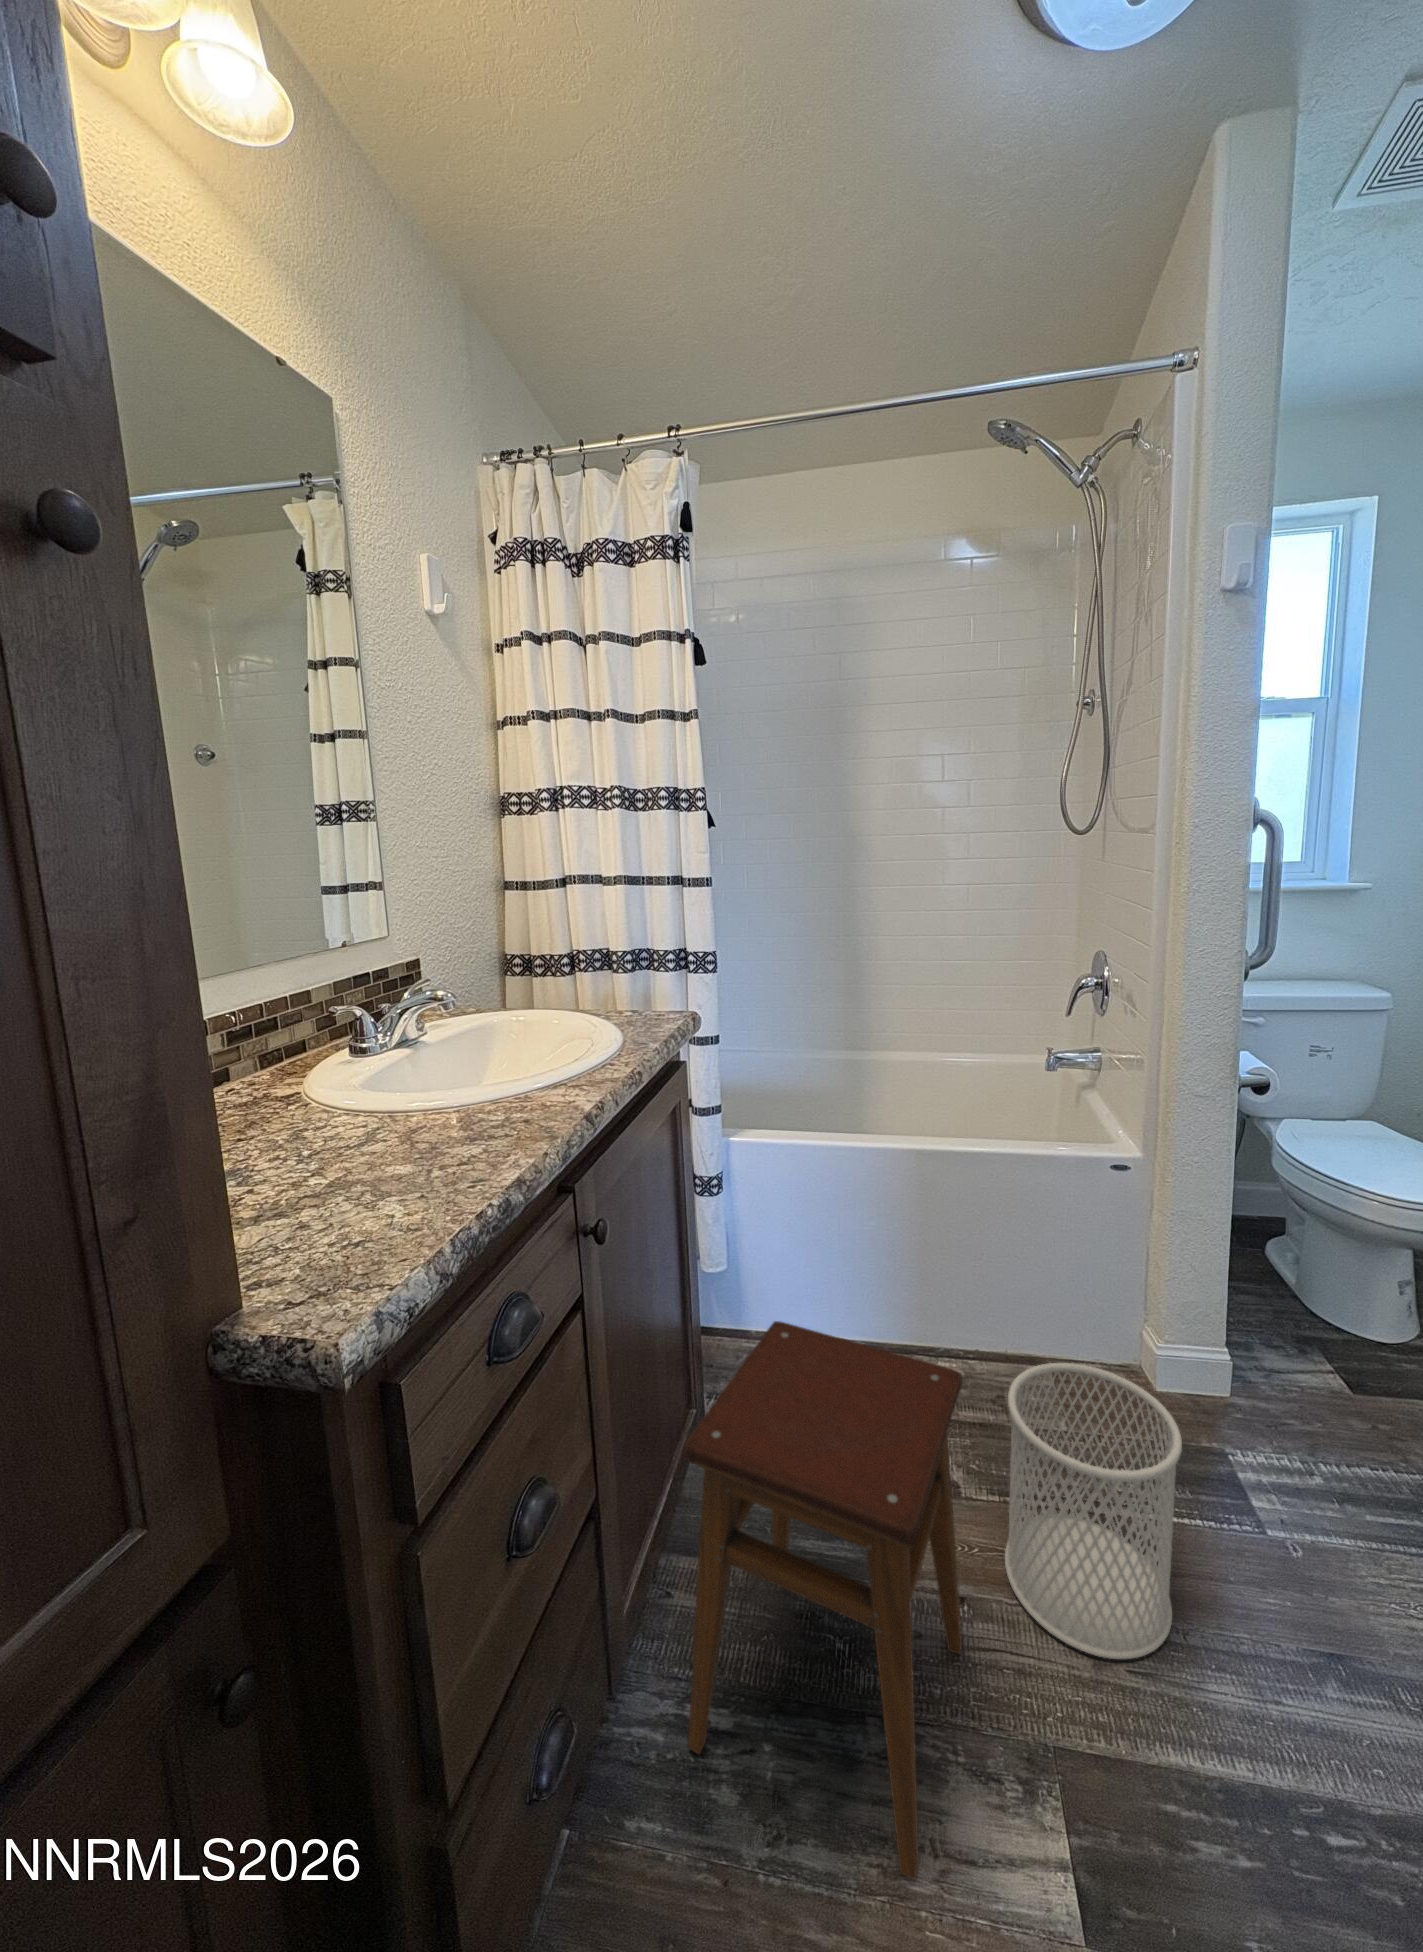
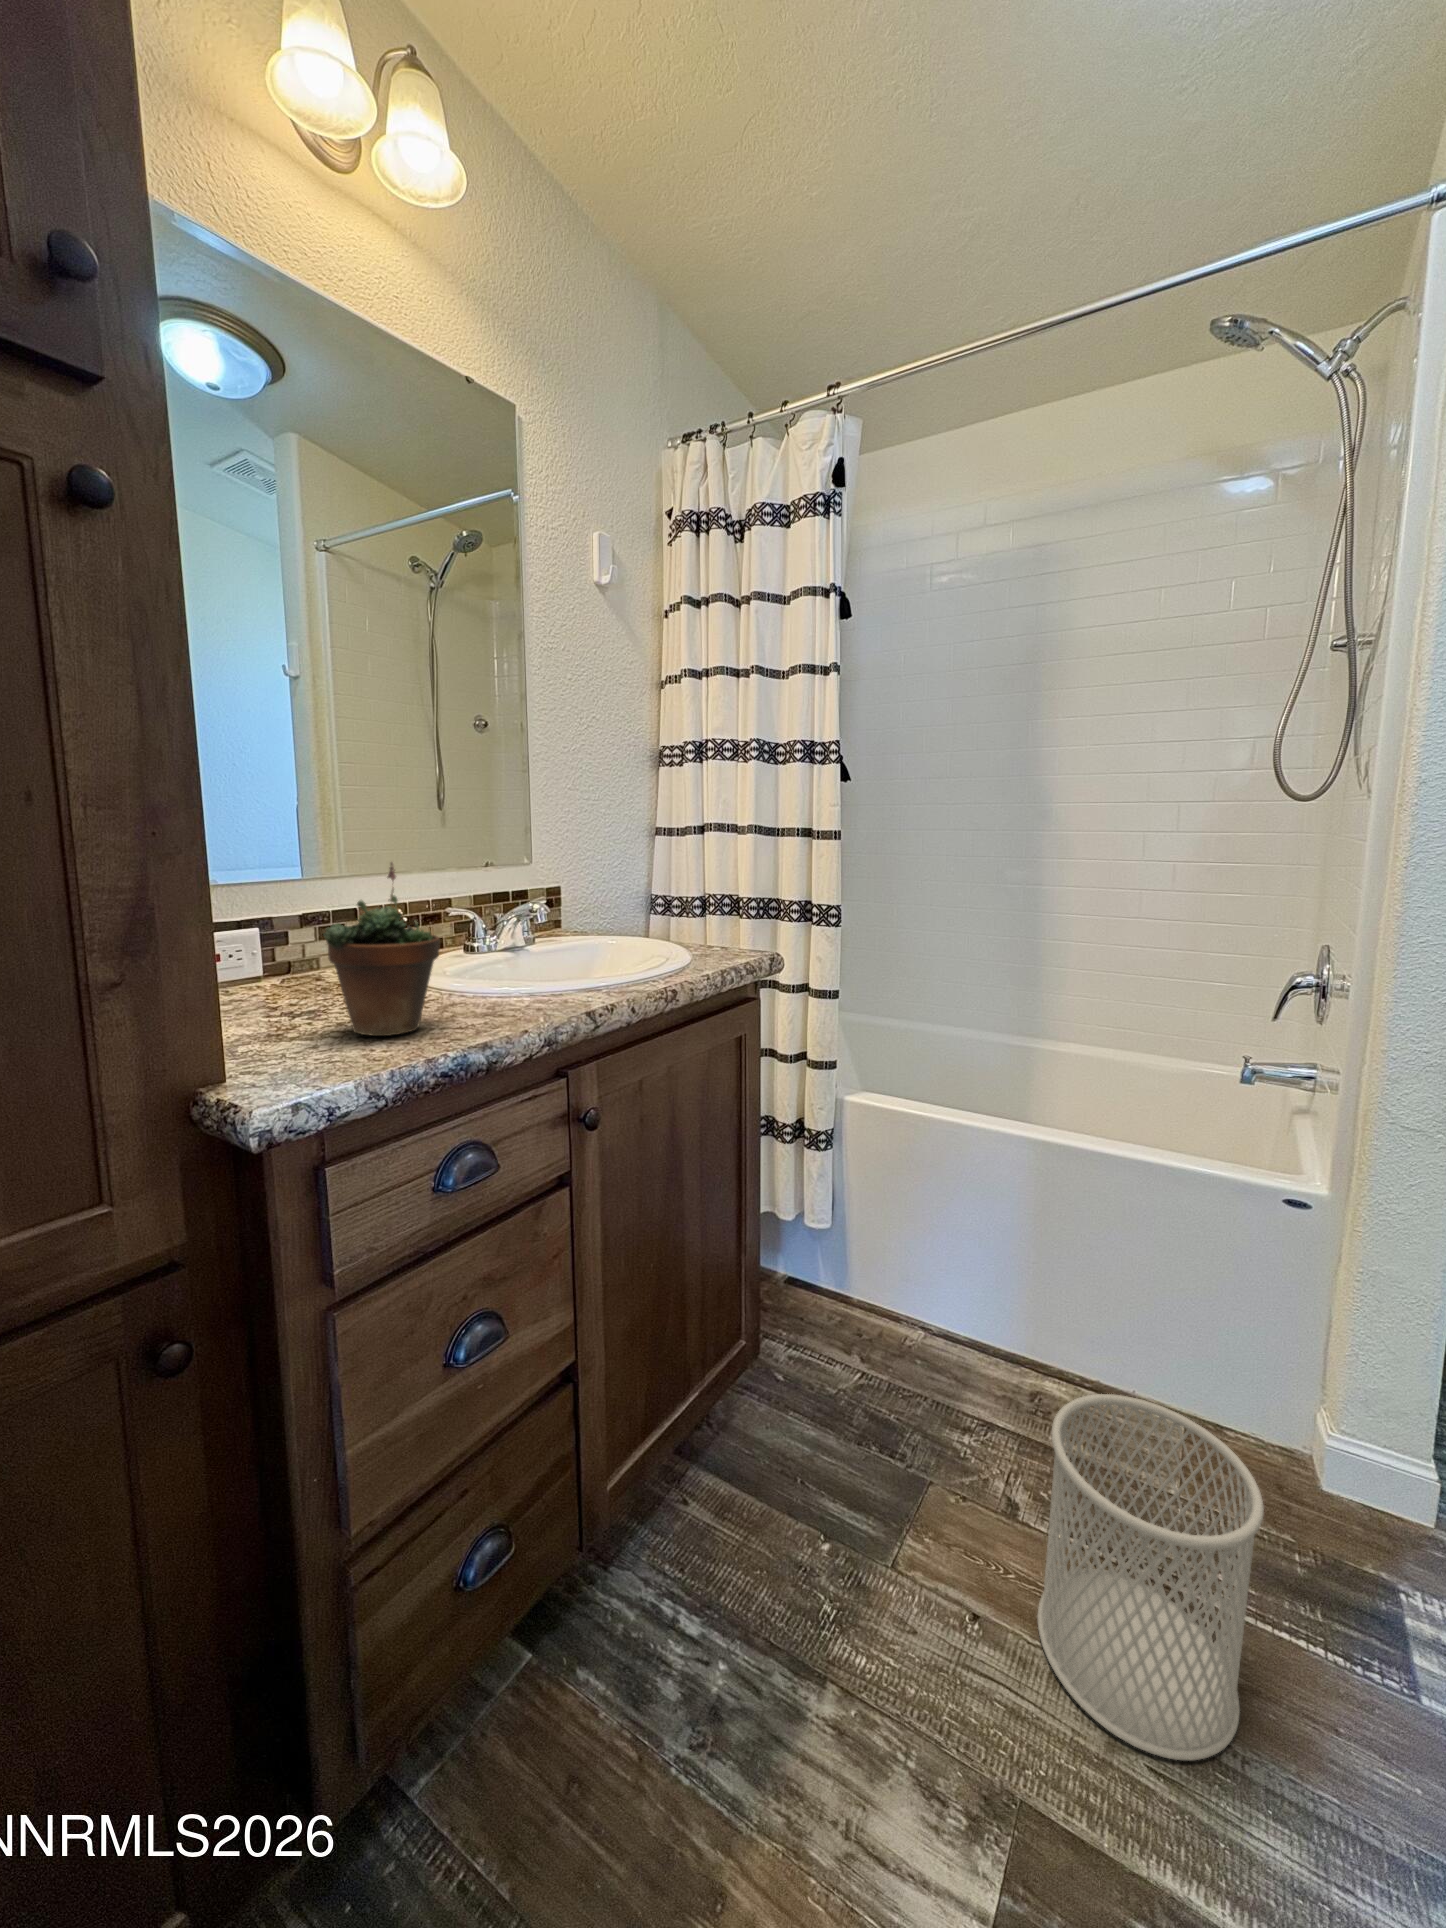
succulent plant: none [288,978,428,1196] -> present [323,862,440,1036]
stool: present [682,1321,962,1880] -> none [651,1265,973,1846]

